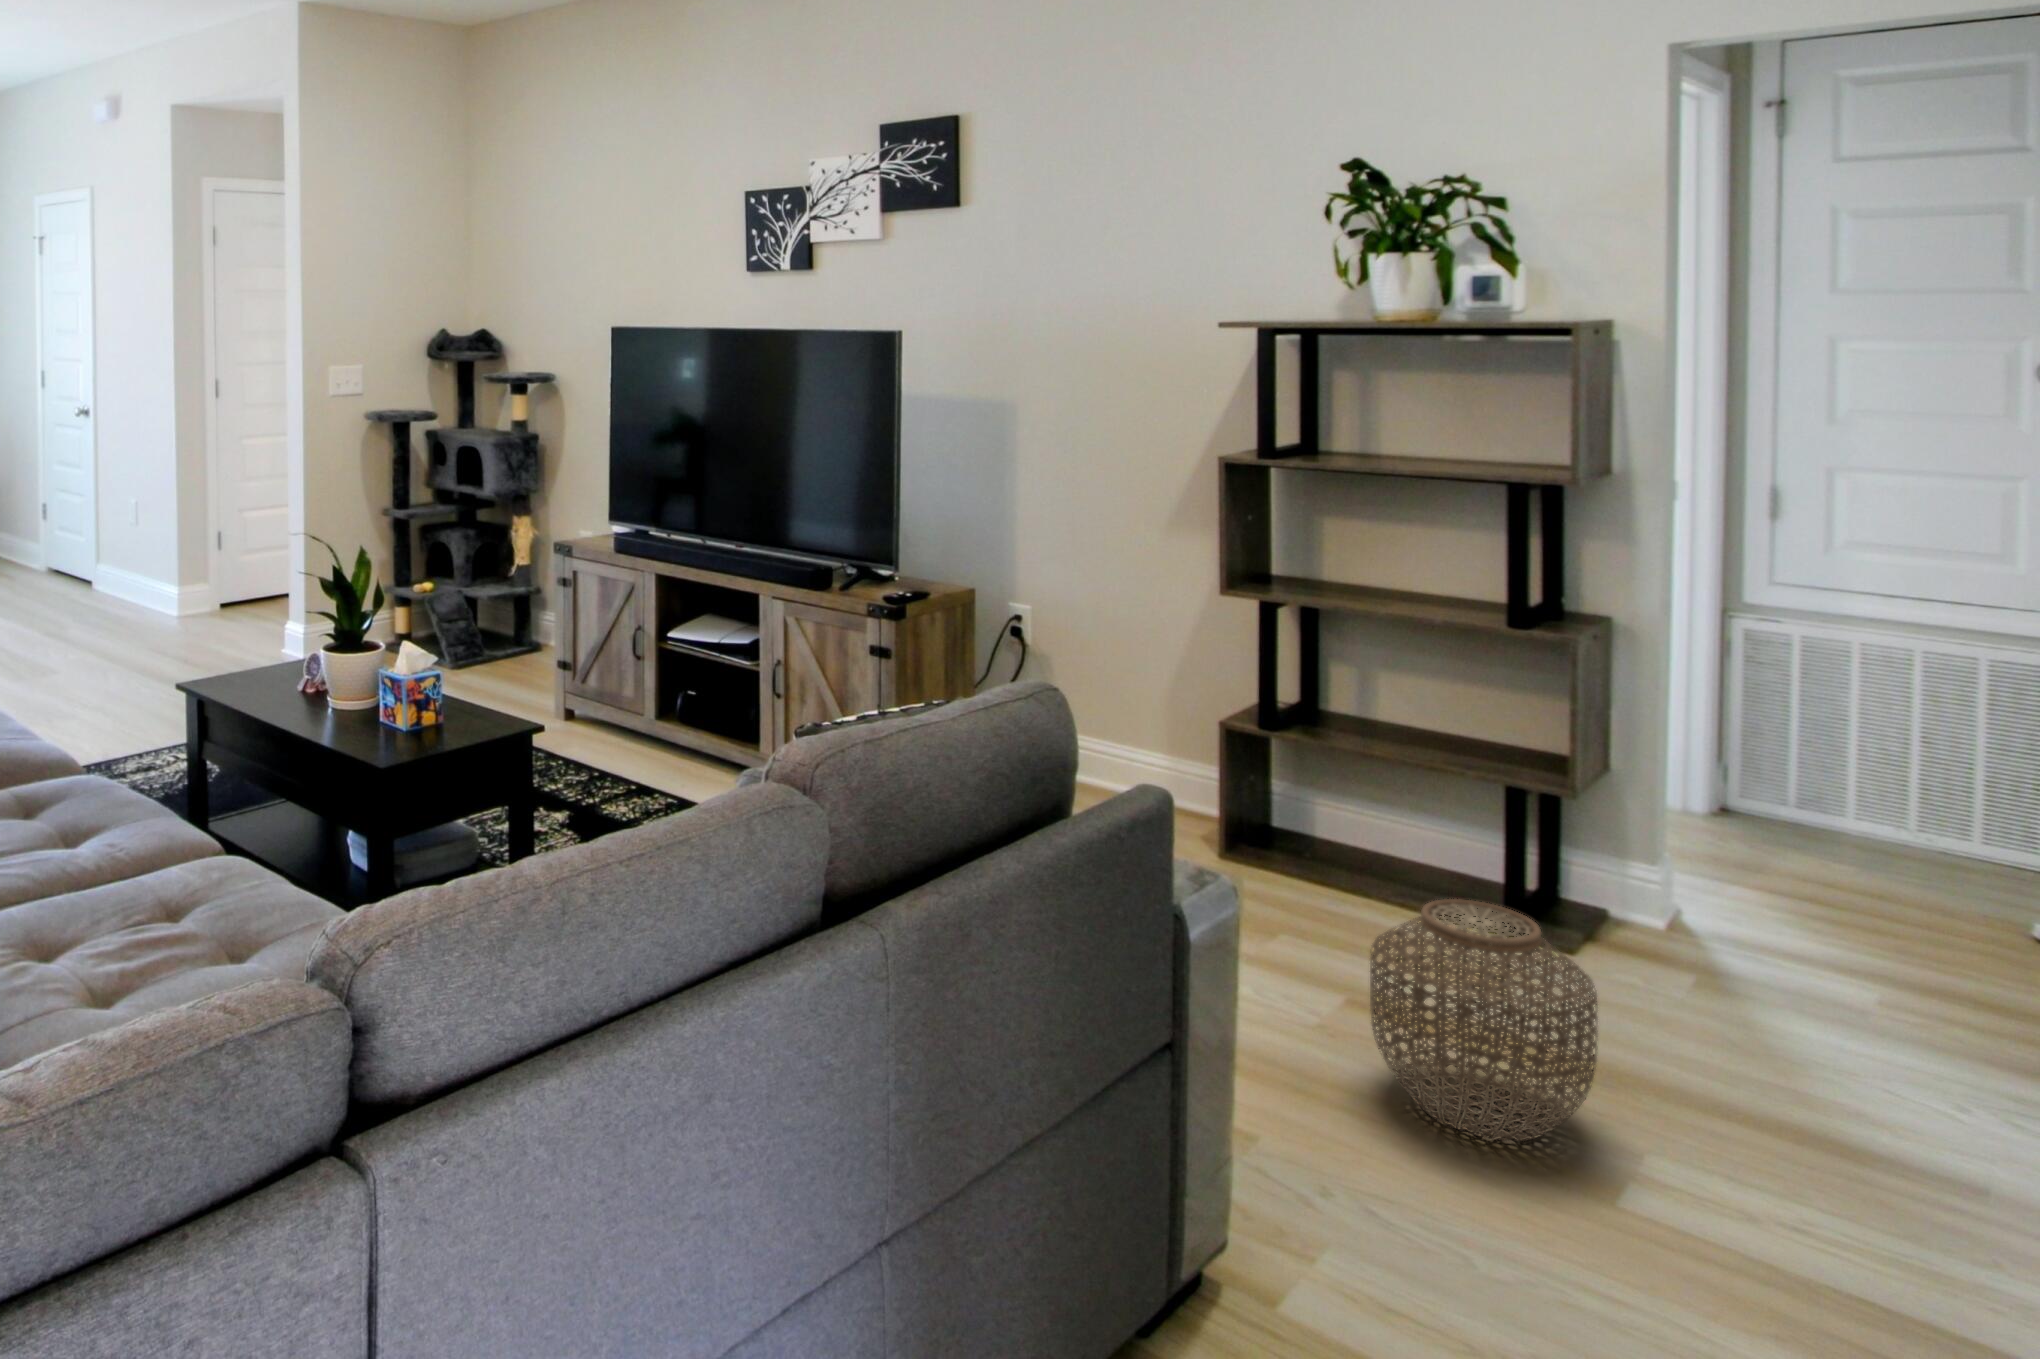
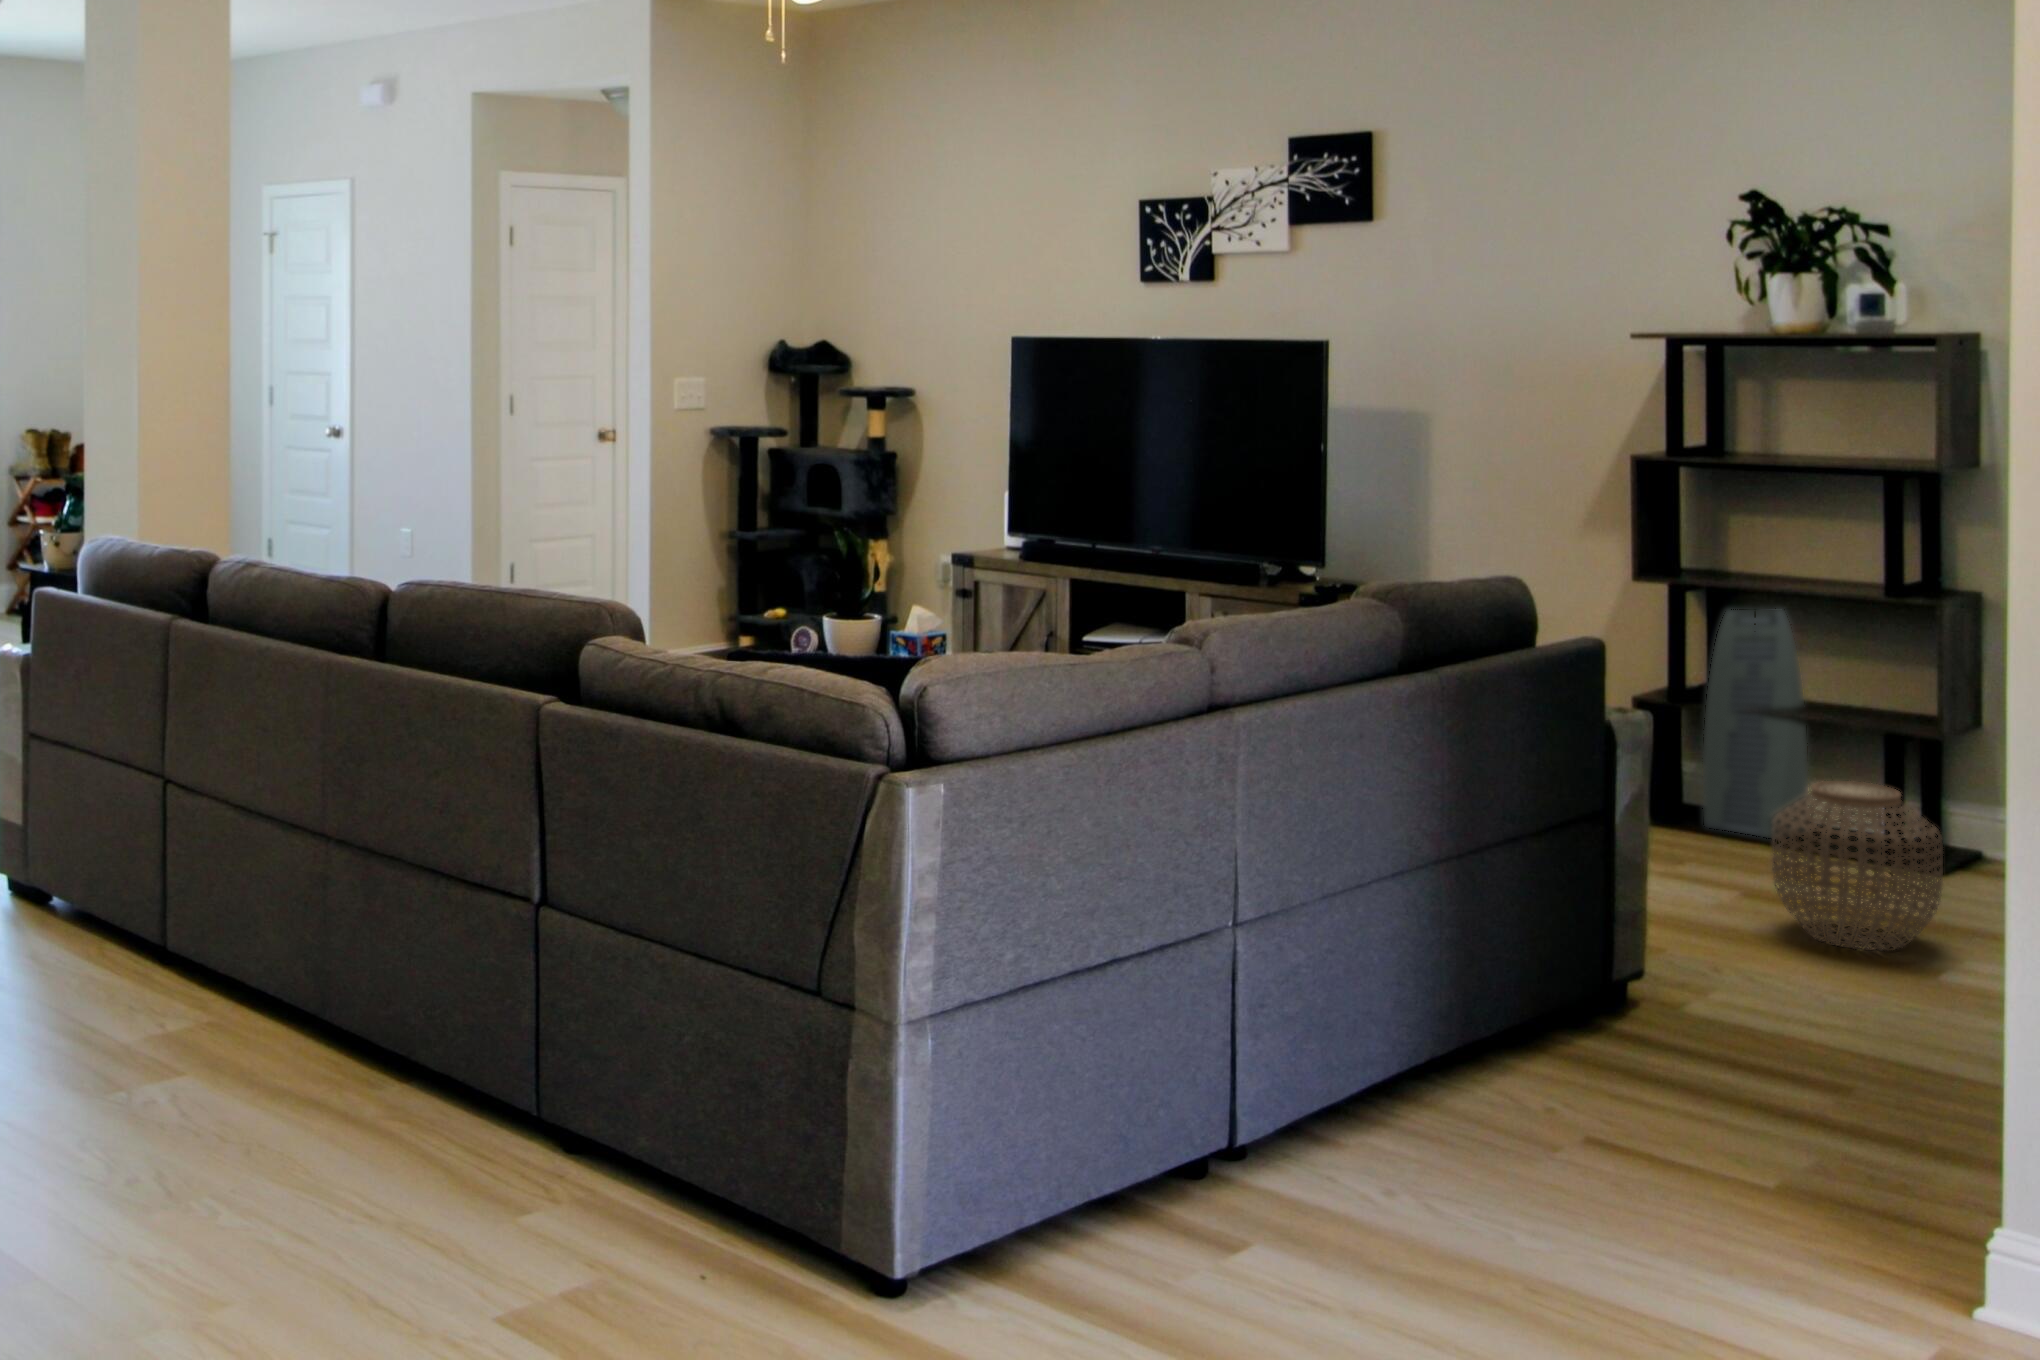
air purifier: none [1294,634,1411,902] -> present [1703,609,1808,838]

